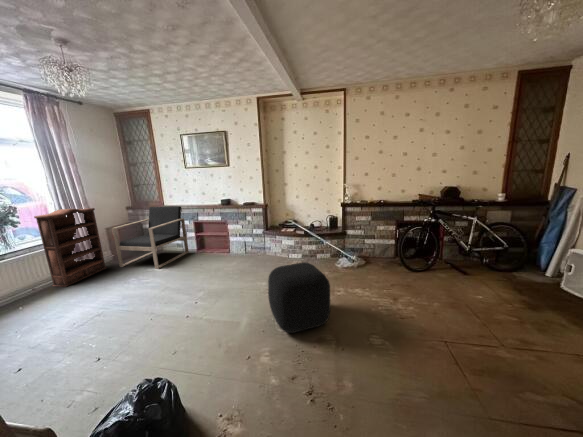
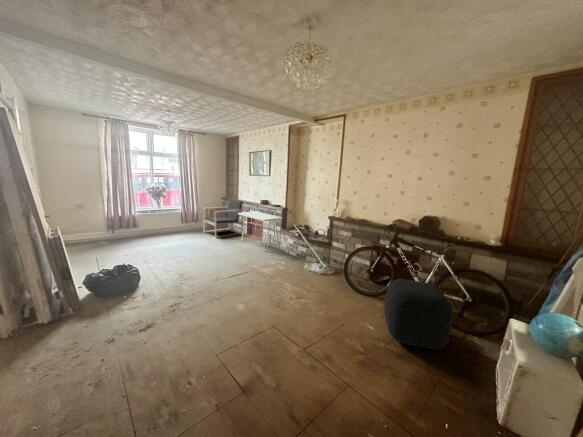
bookshelf: present [34,208,107,287] -> none [169,193,199,235]
console table: none [196,216,268,264] -> present [238,212,283,248]
ottoman: present [268,262,330,333] -> present [384,279,454,350]

